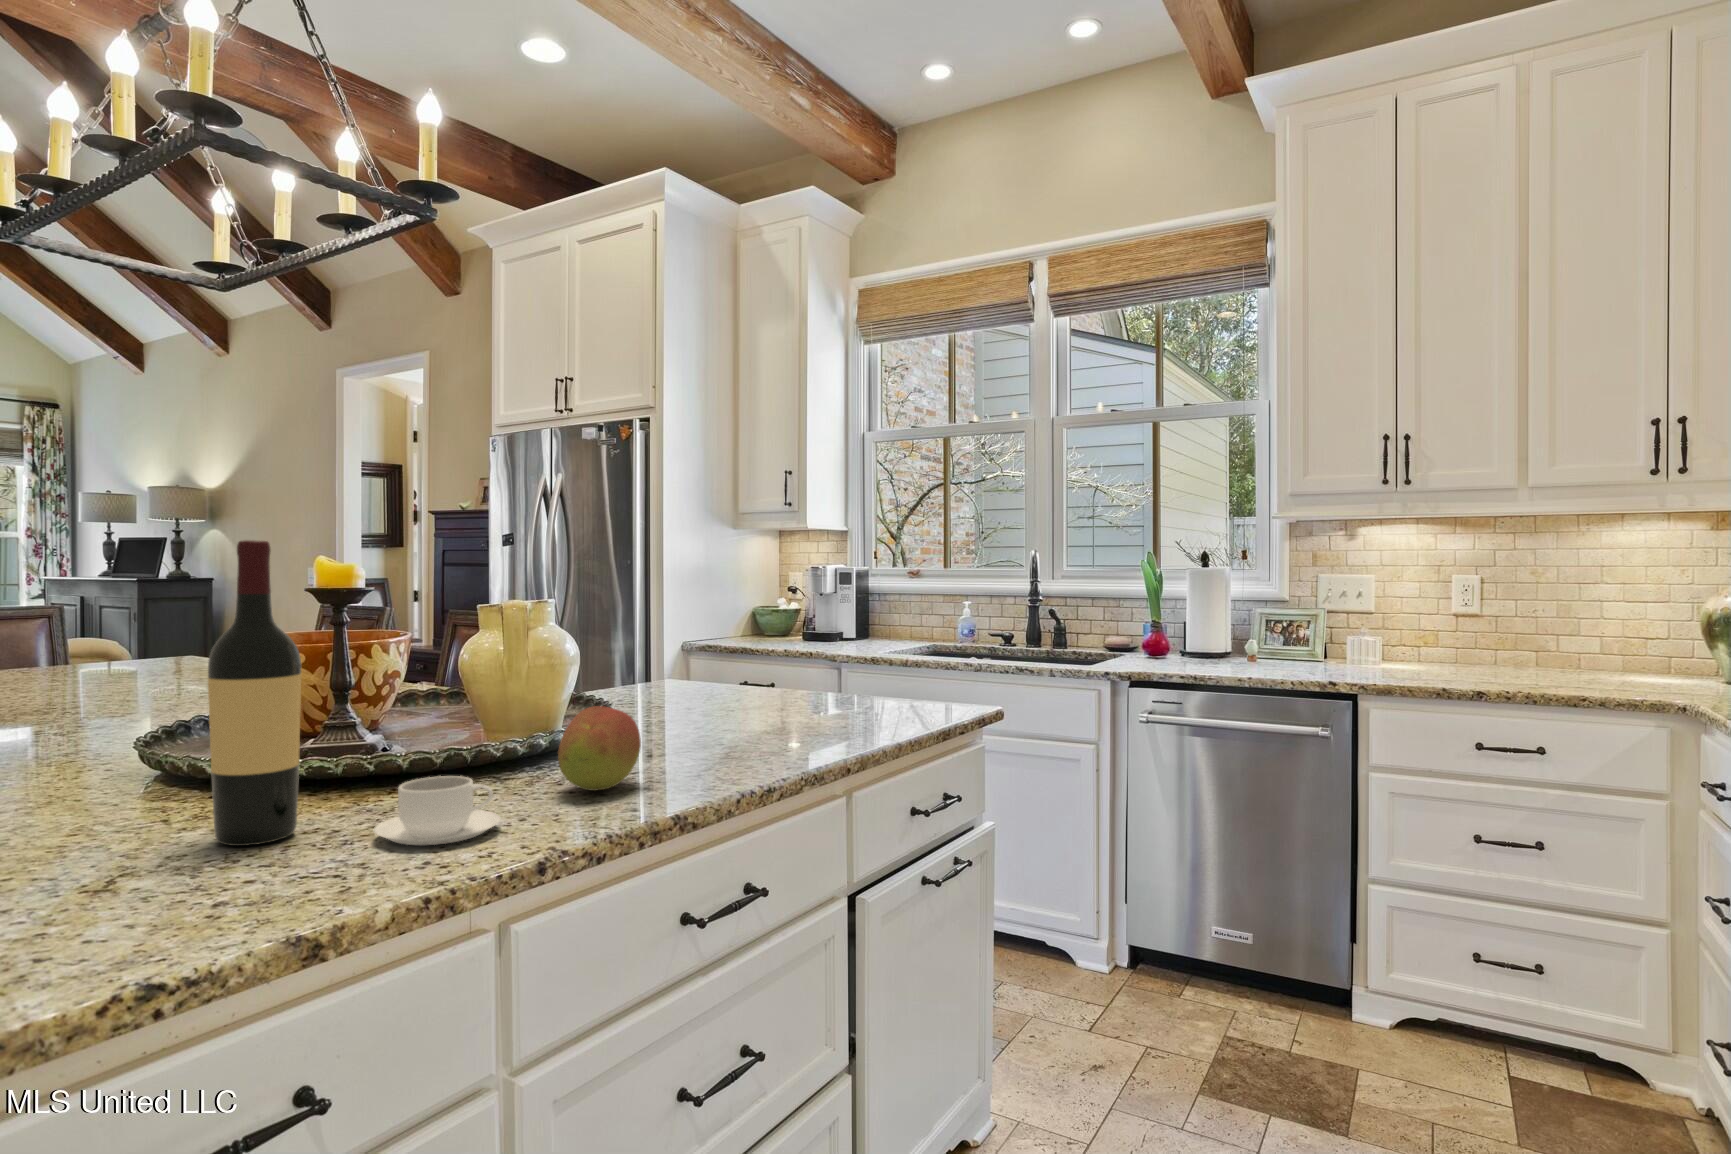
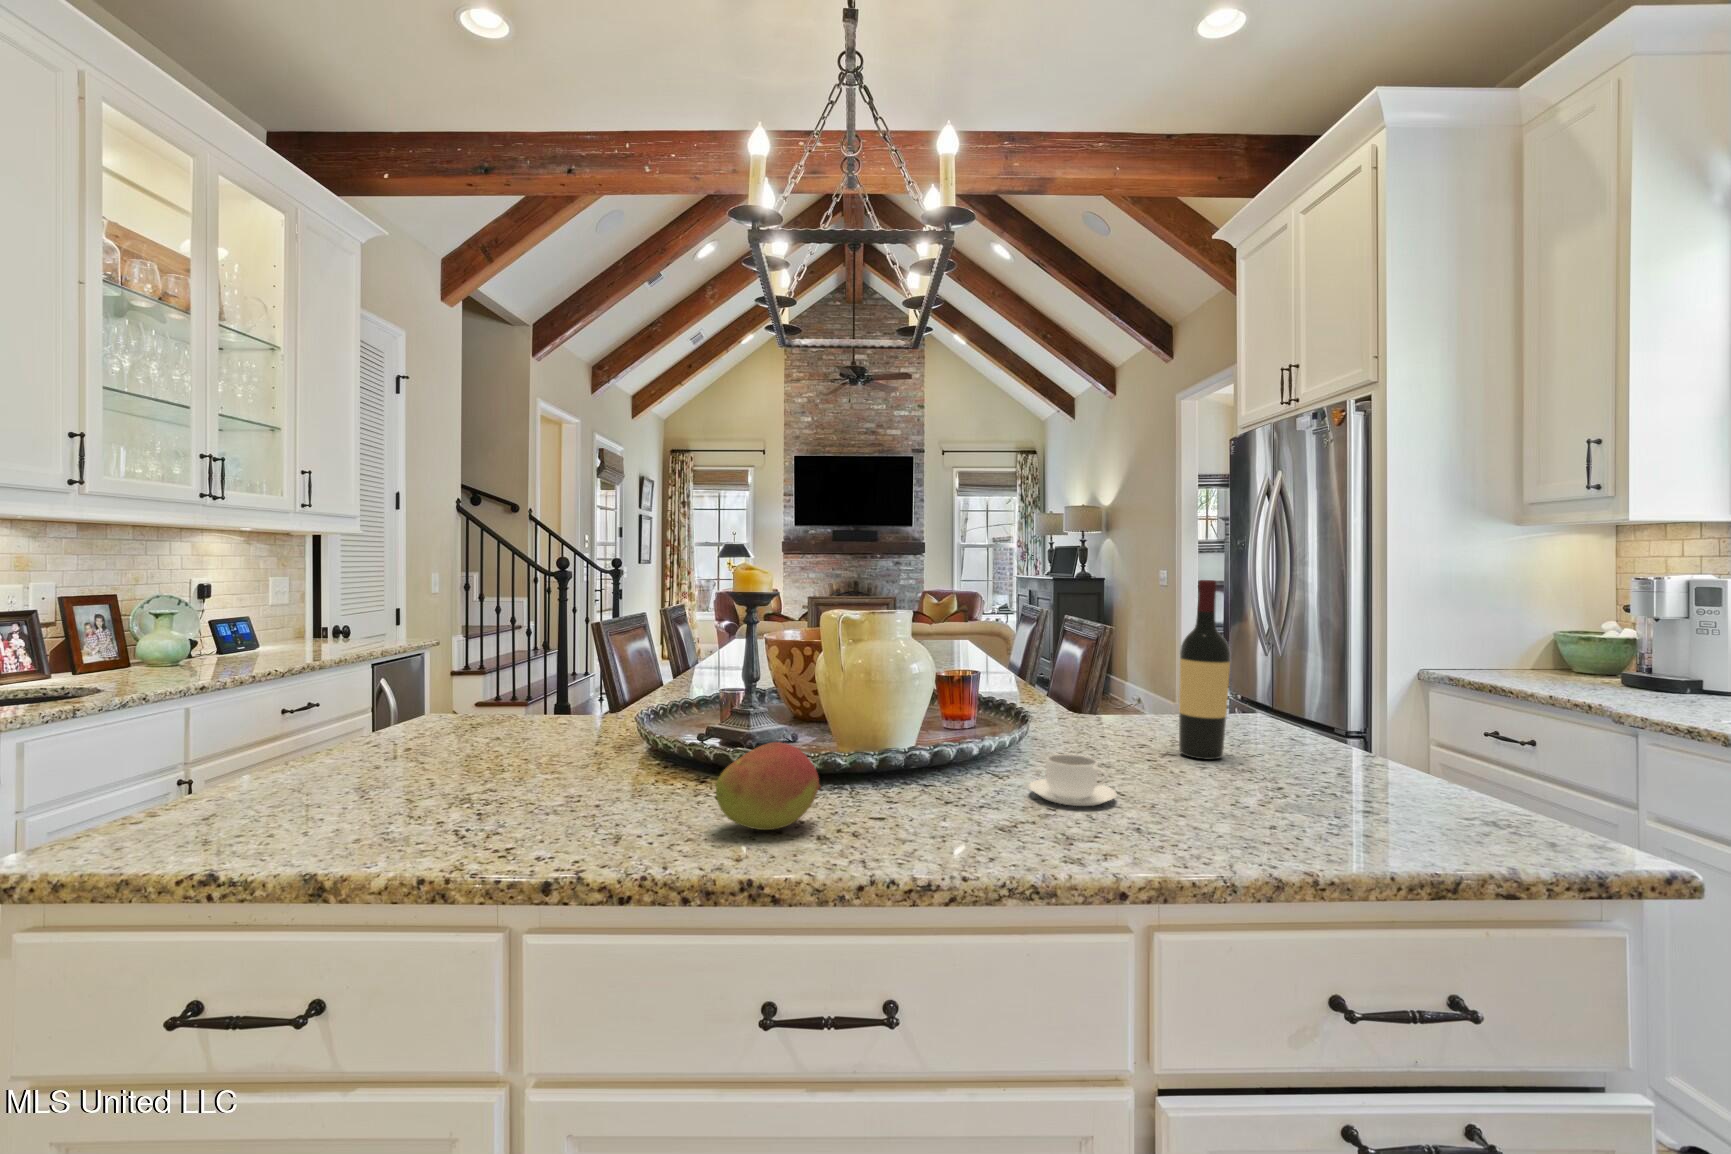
wine bottle: present [208,540,302,846] -> present [1179,580,1230,759]
coffee cup: present [374,776,500,845] -> present [1029,754,1117,806]

